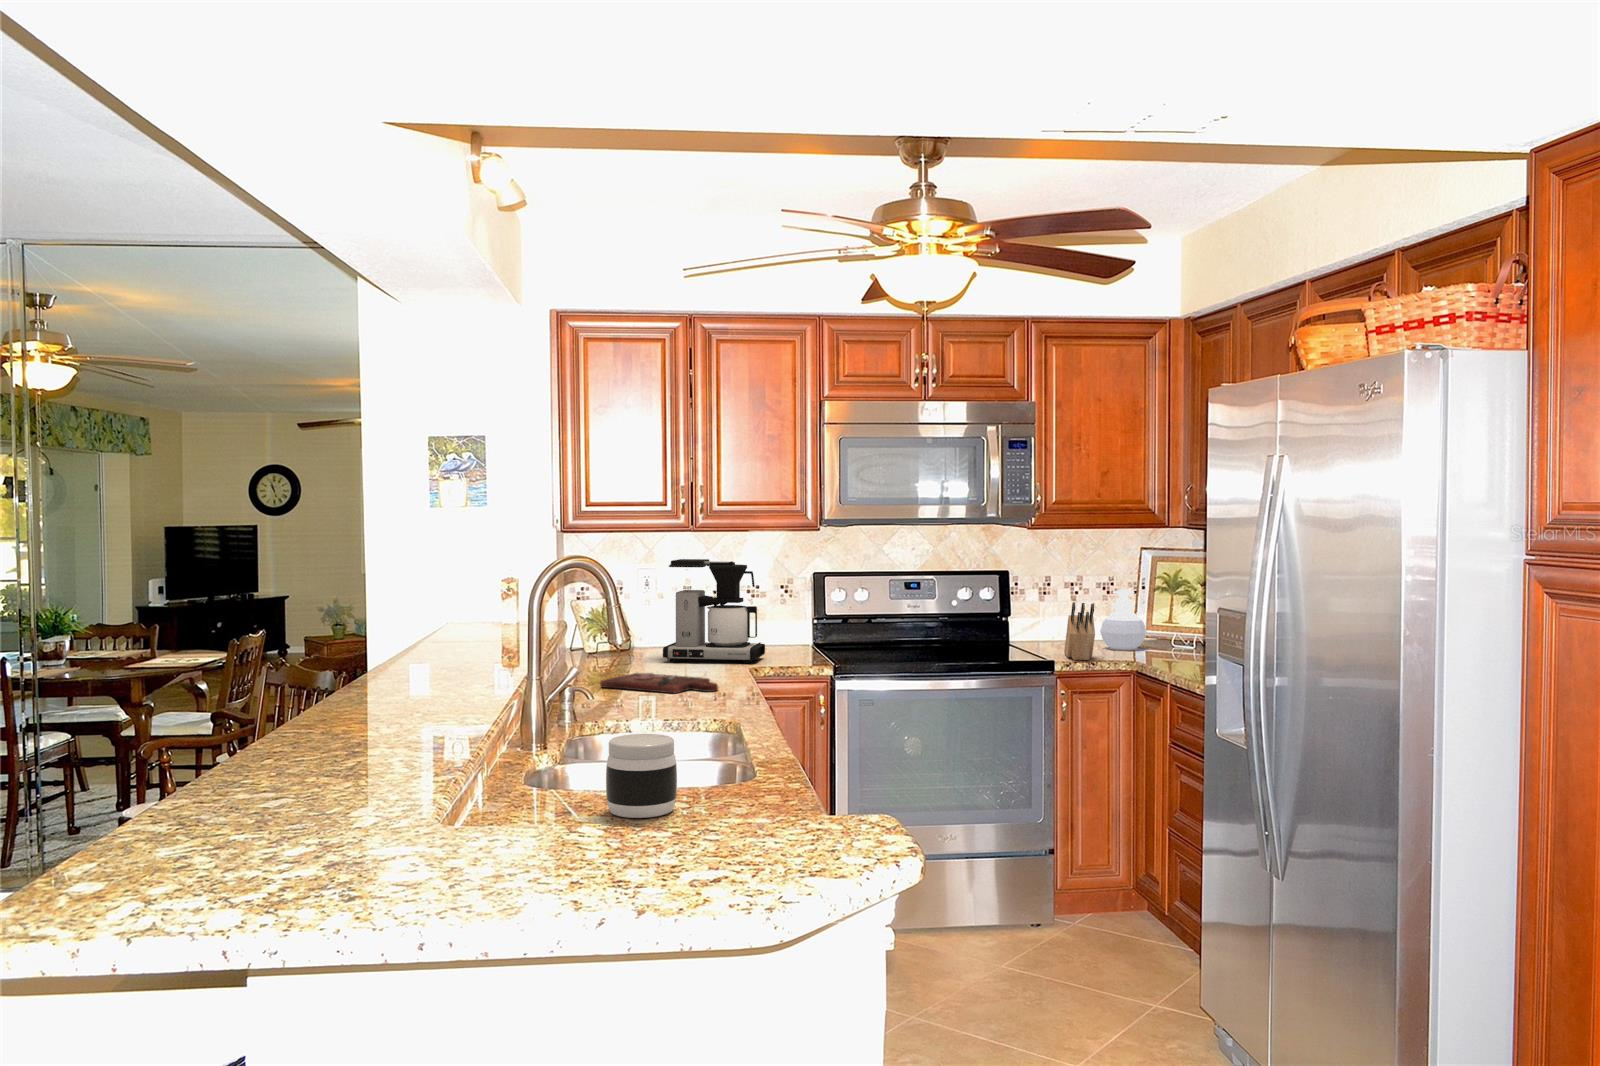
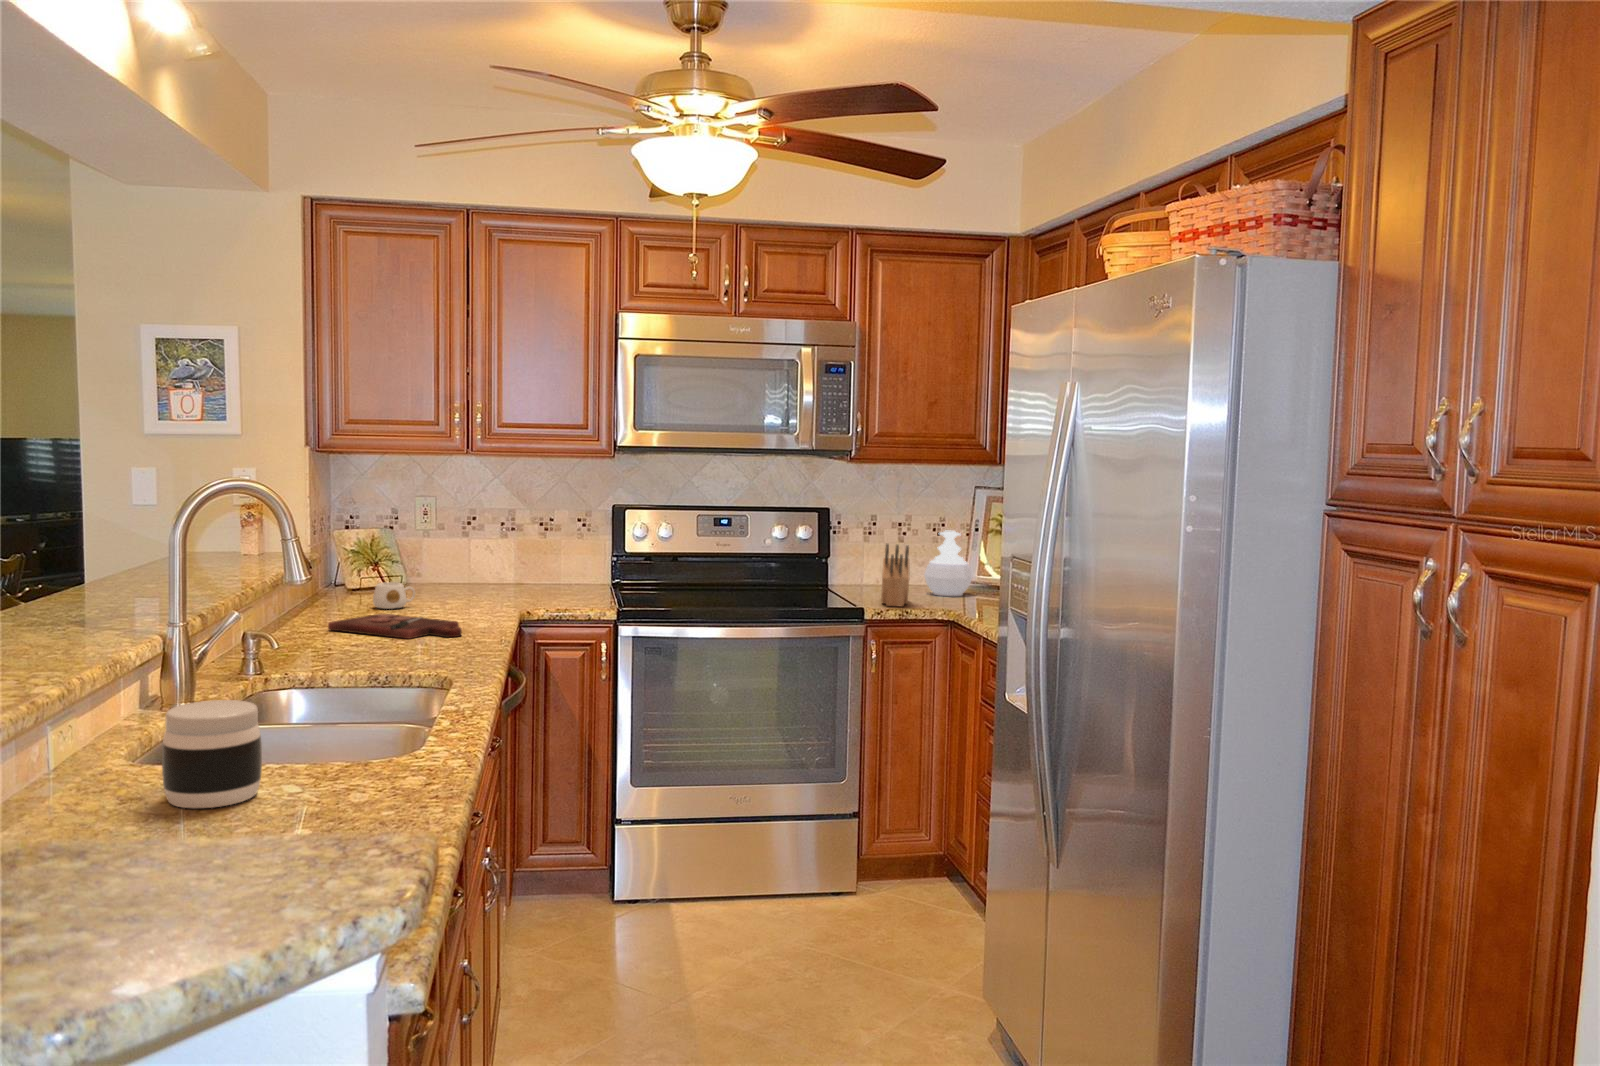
coffee maker: present [663,559,765,663] -> none [430,487,550,604]
mug: none [619,646,654,669] -> present [373,582,415,609]

